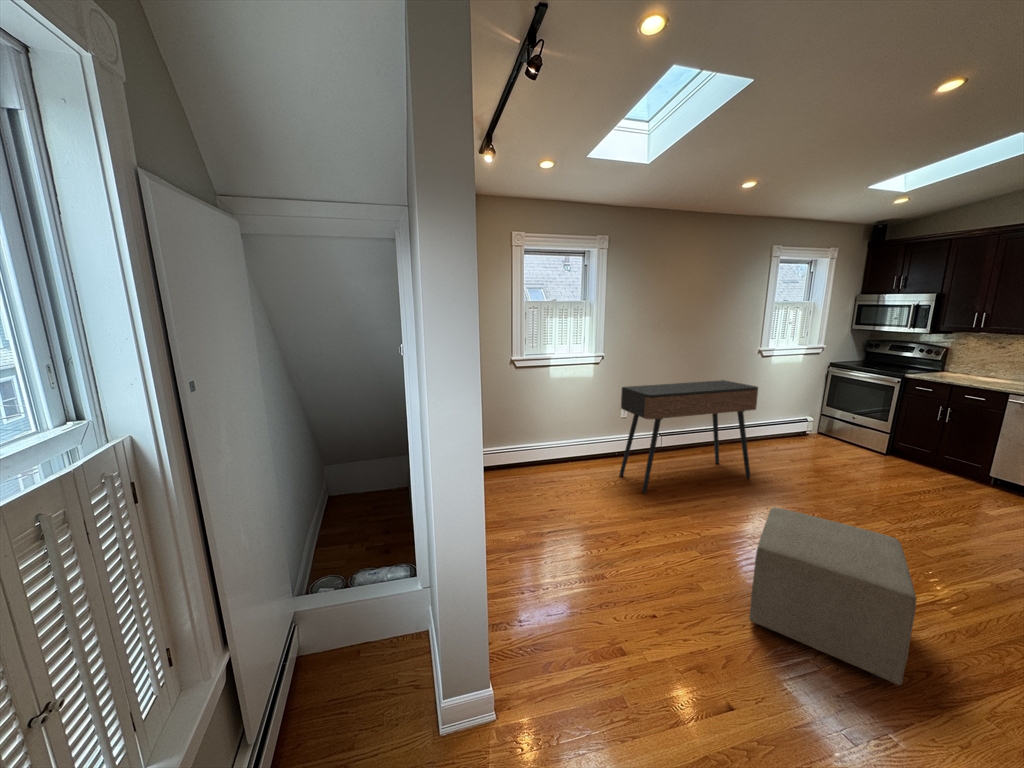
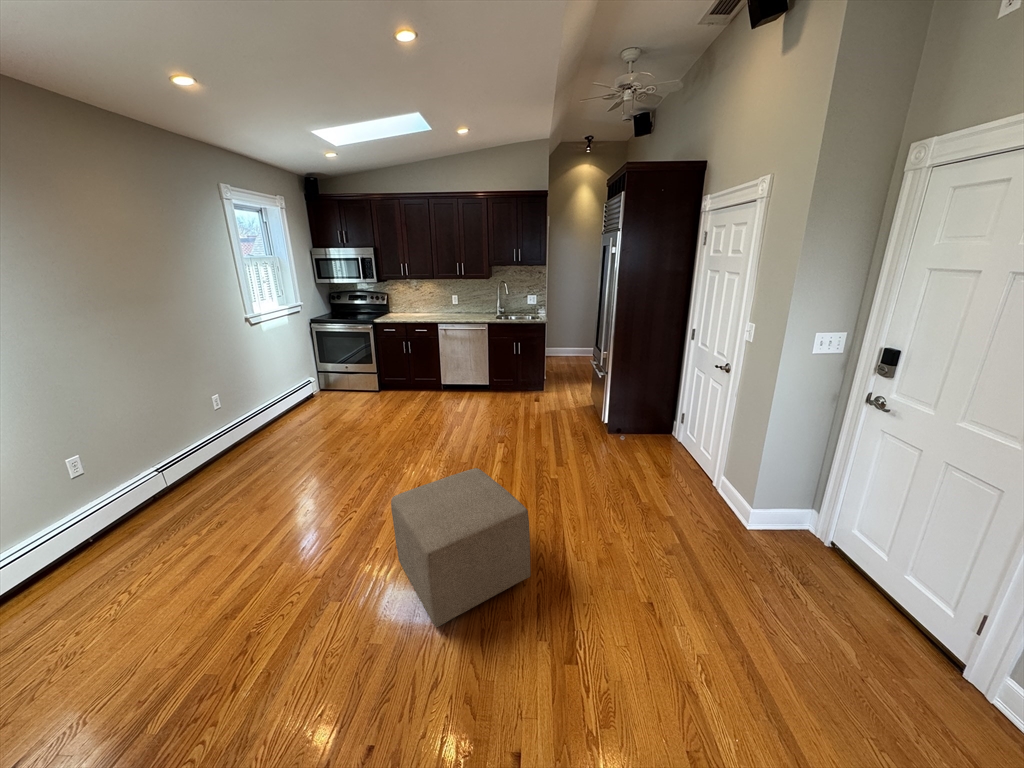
console table: present [620,380,758,494] -> none [63,365,307,579]

